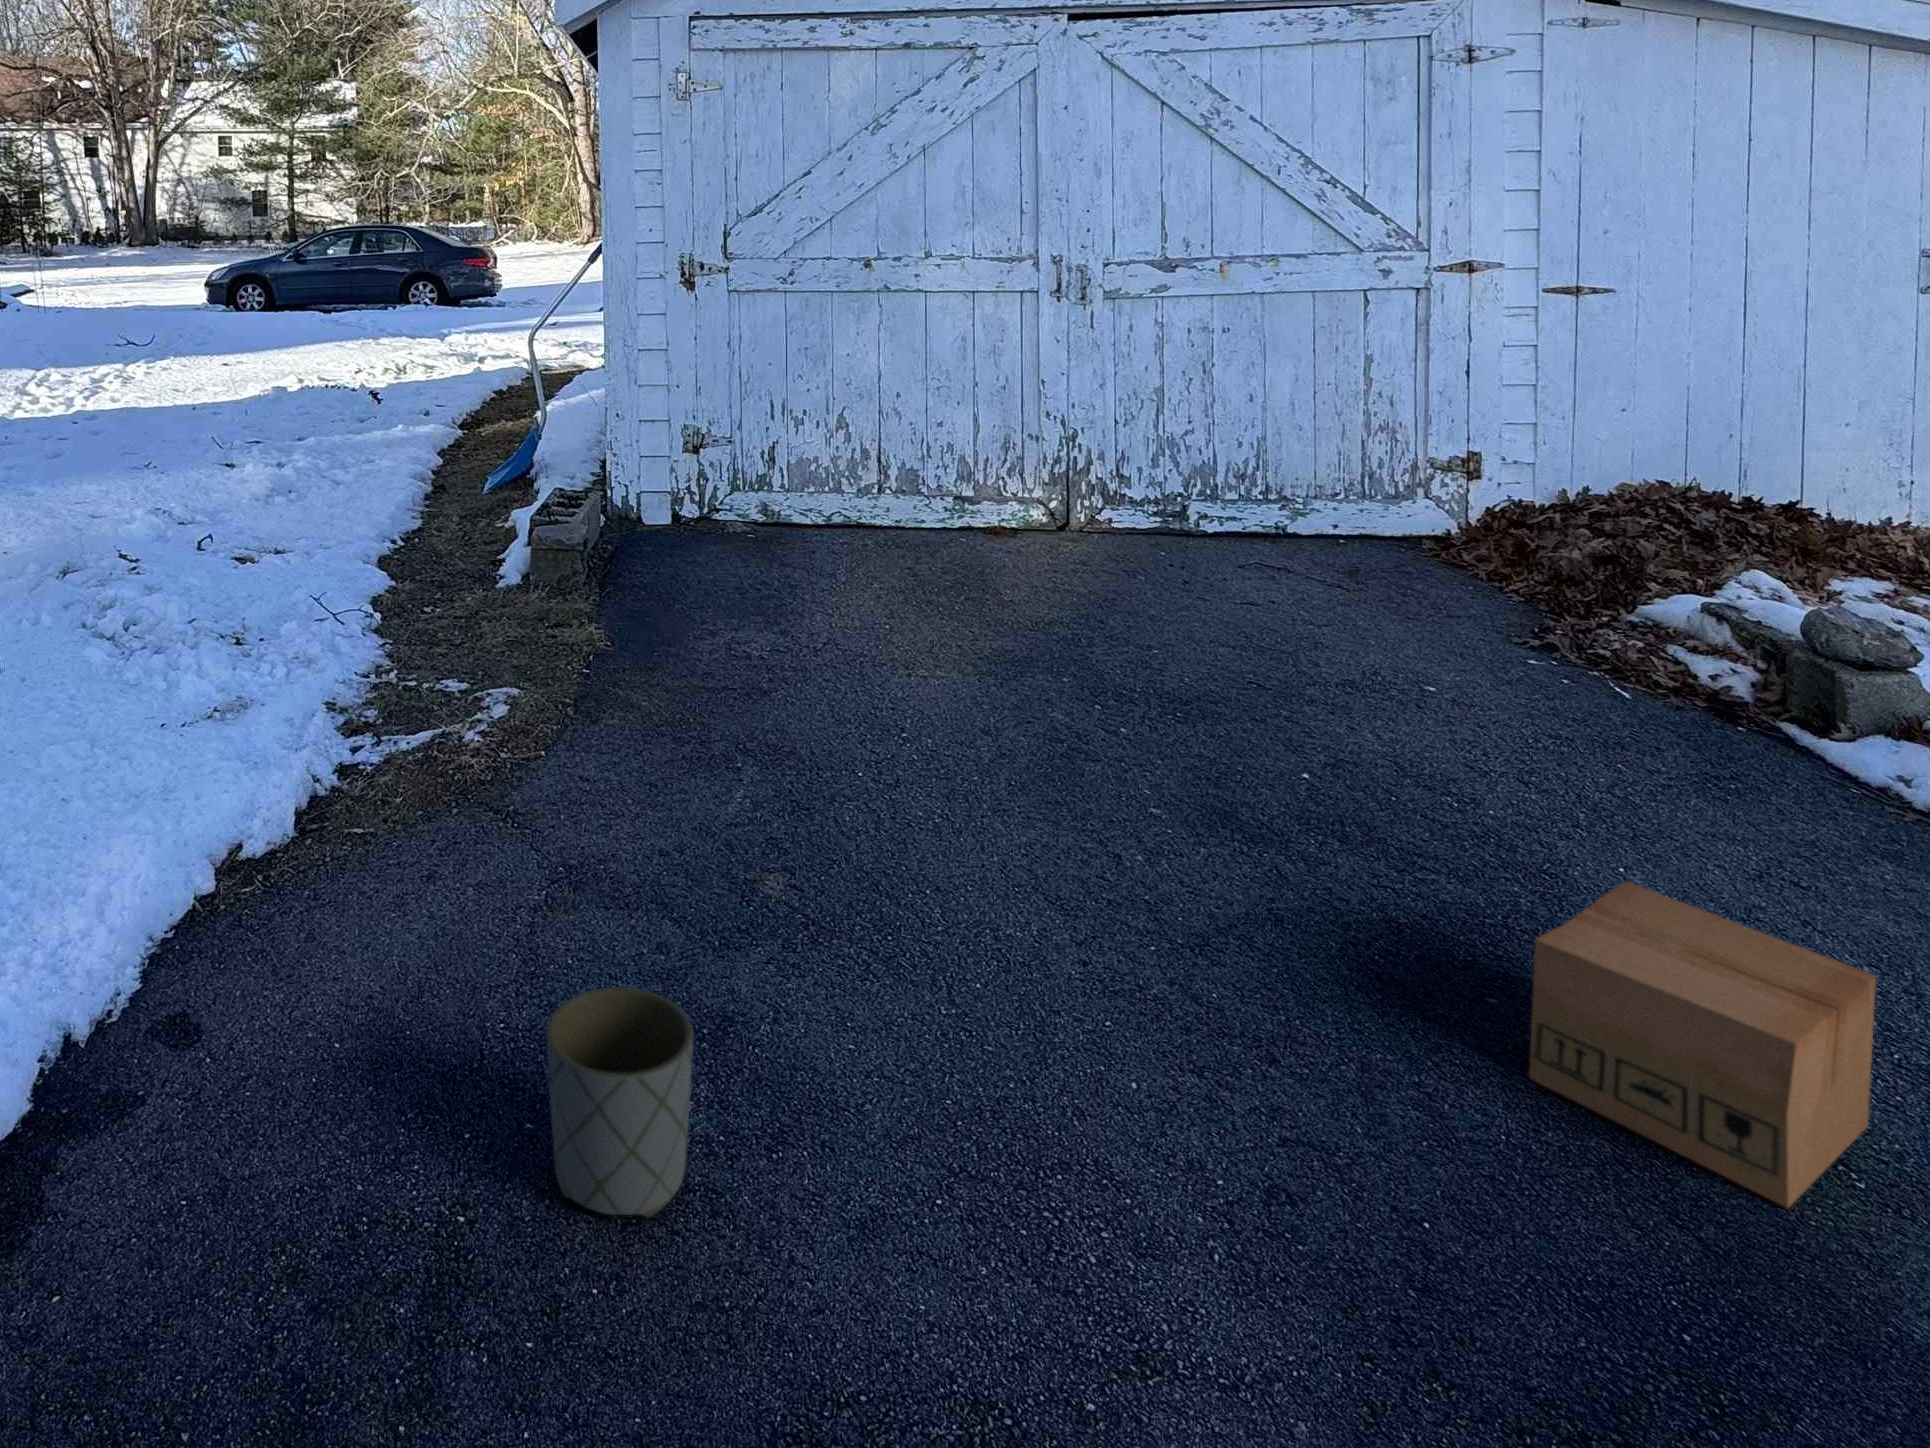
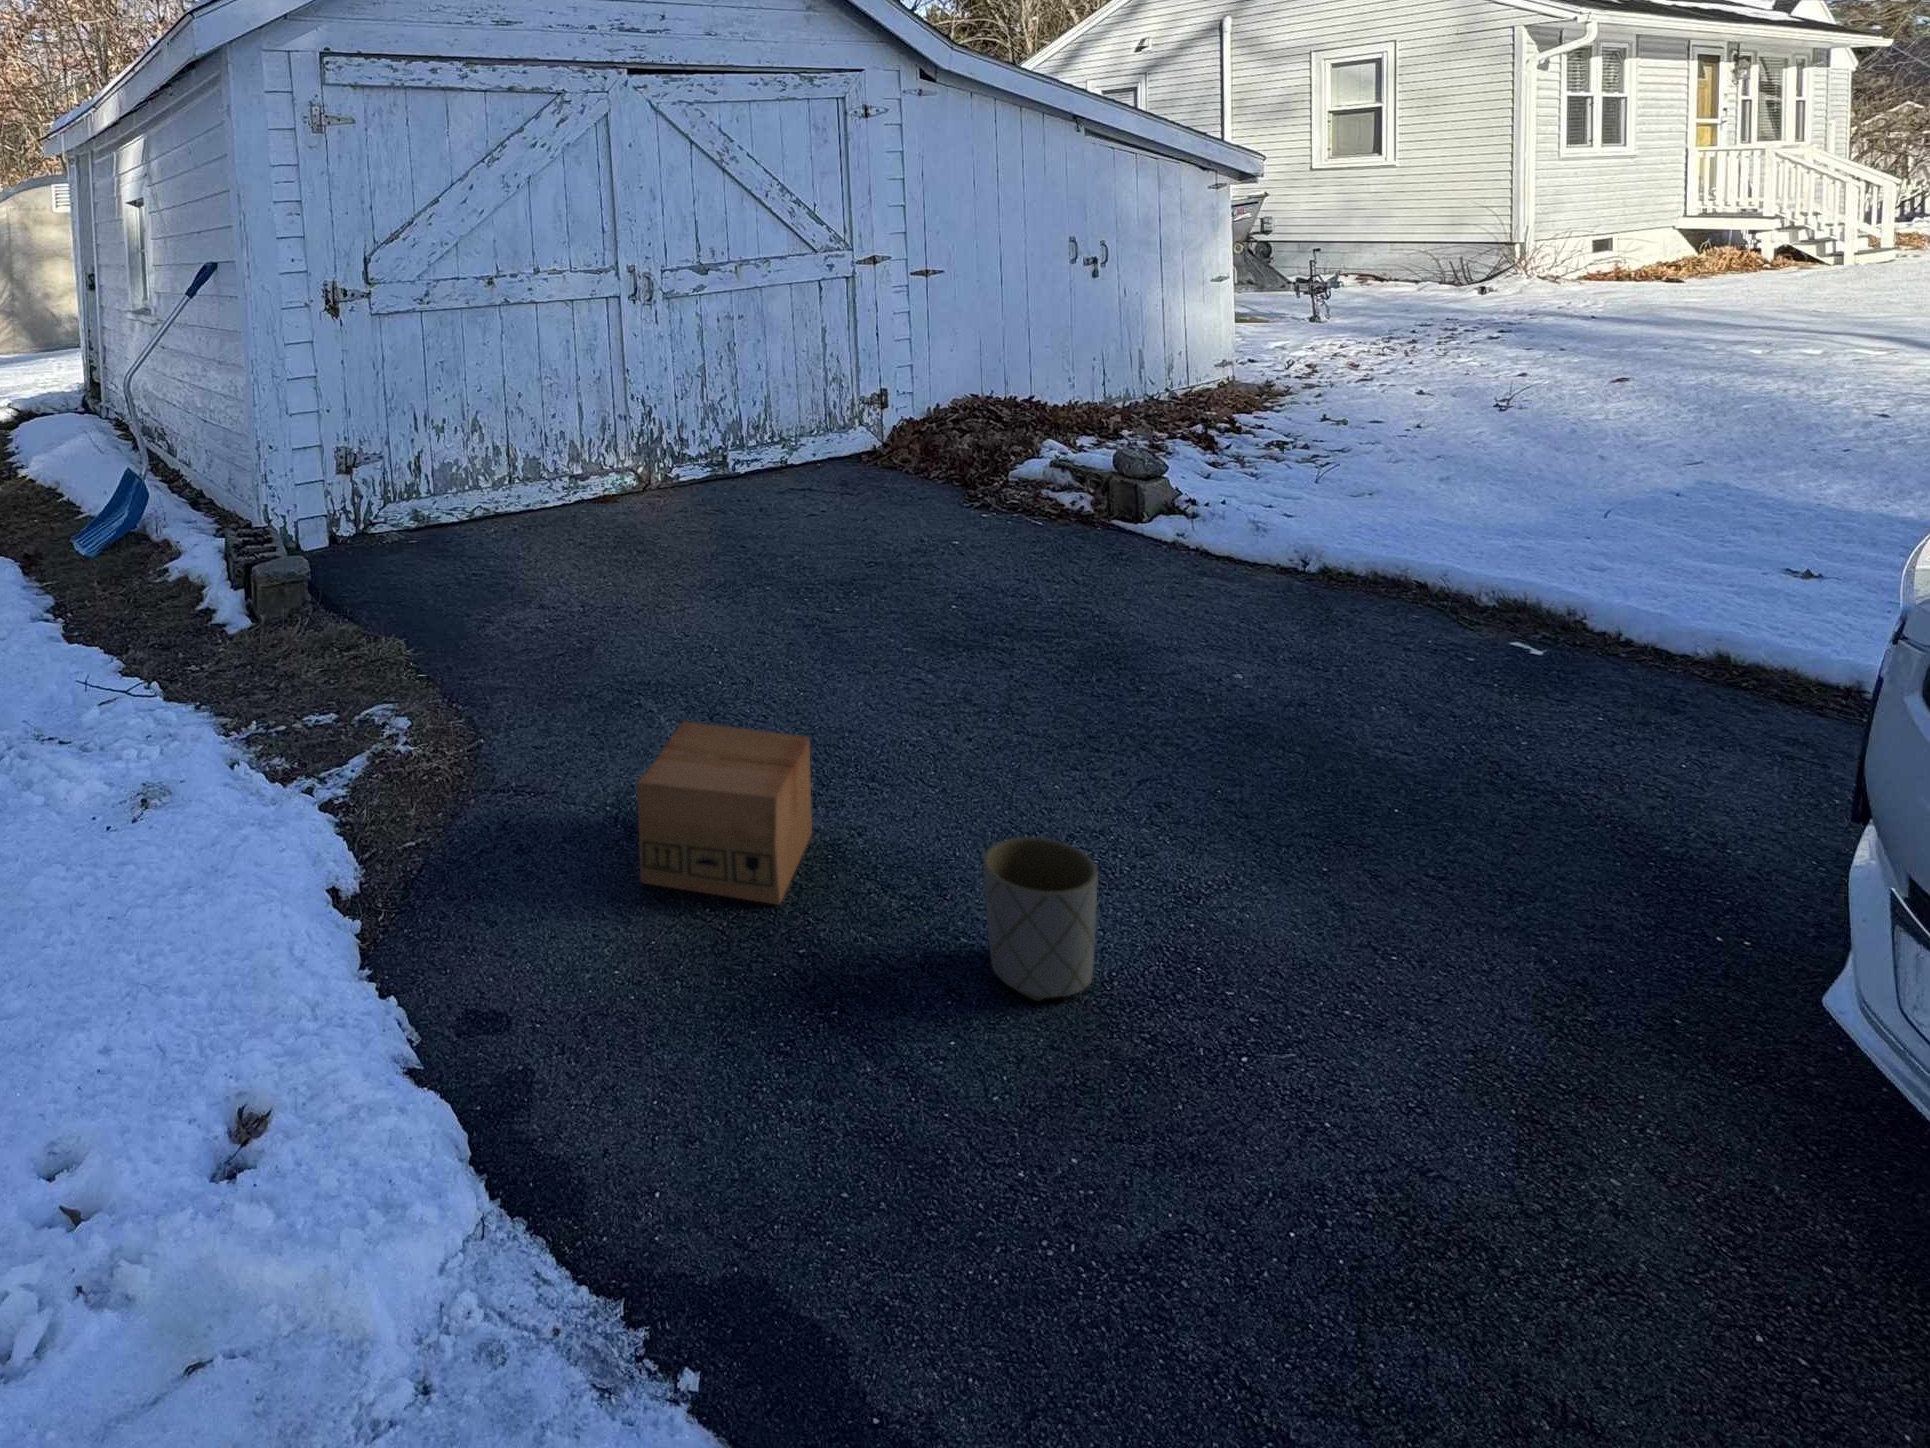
cardboard box: present [1529,882,1876,1208] -> present [637,721,812,905]

